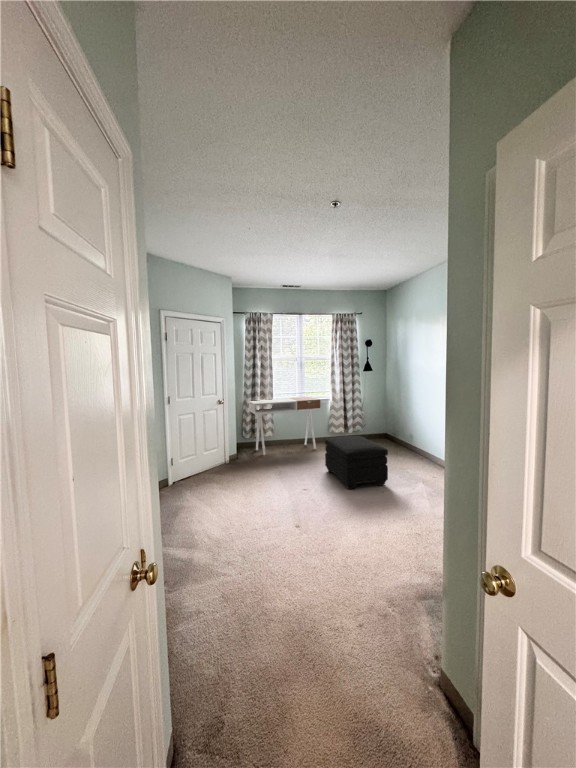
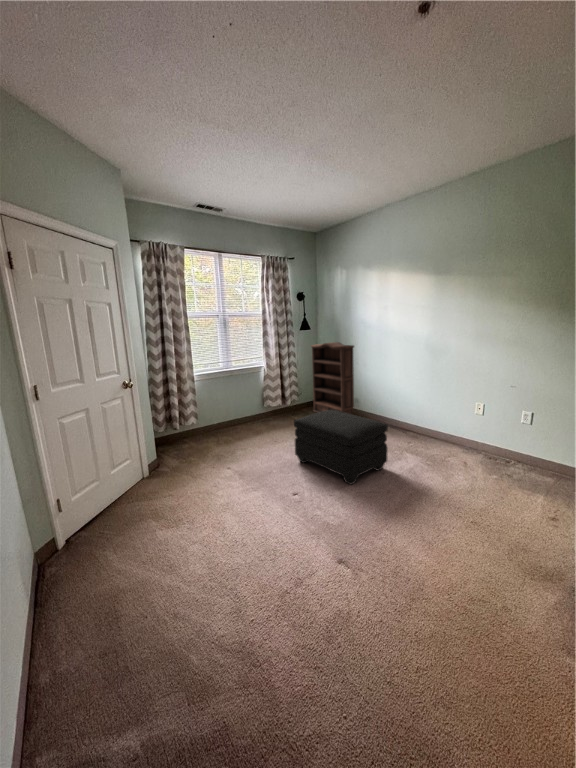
bookshelf: none [375,383,407,452] -> present [311,342,354,414]
desk: present [249,397,322,455] -> none [157,365,260,452]

